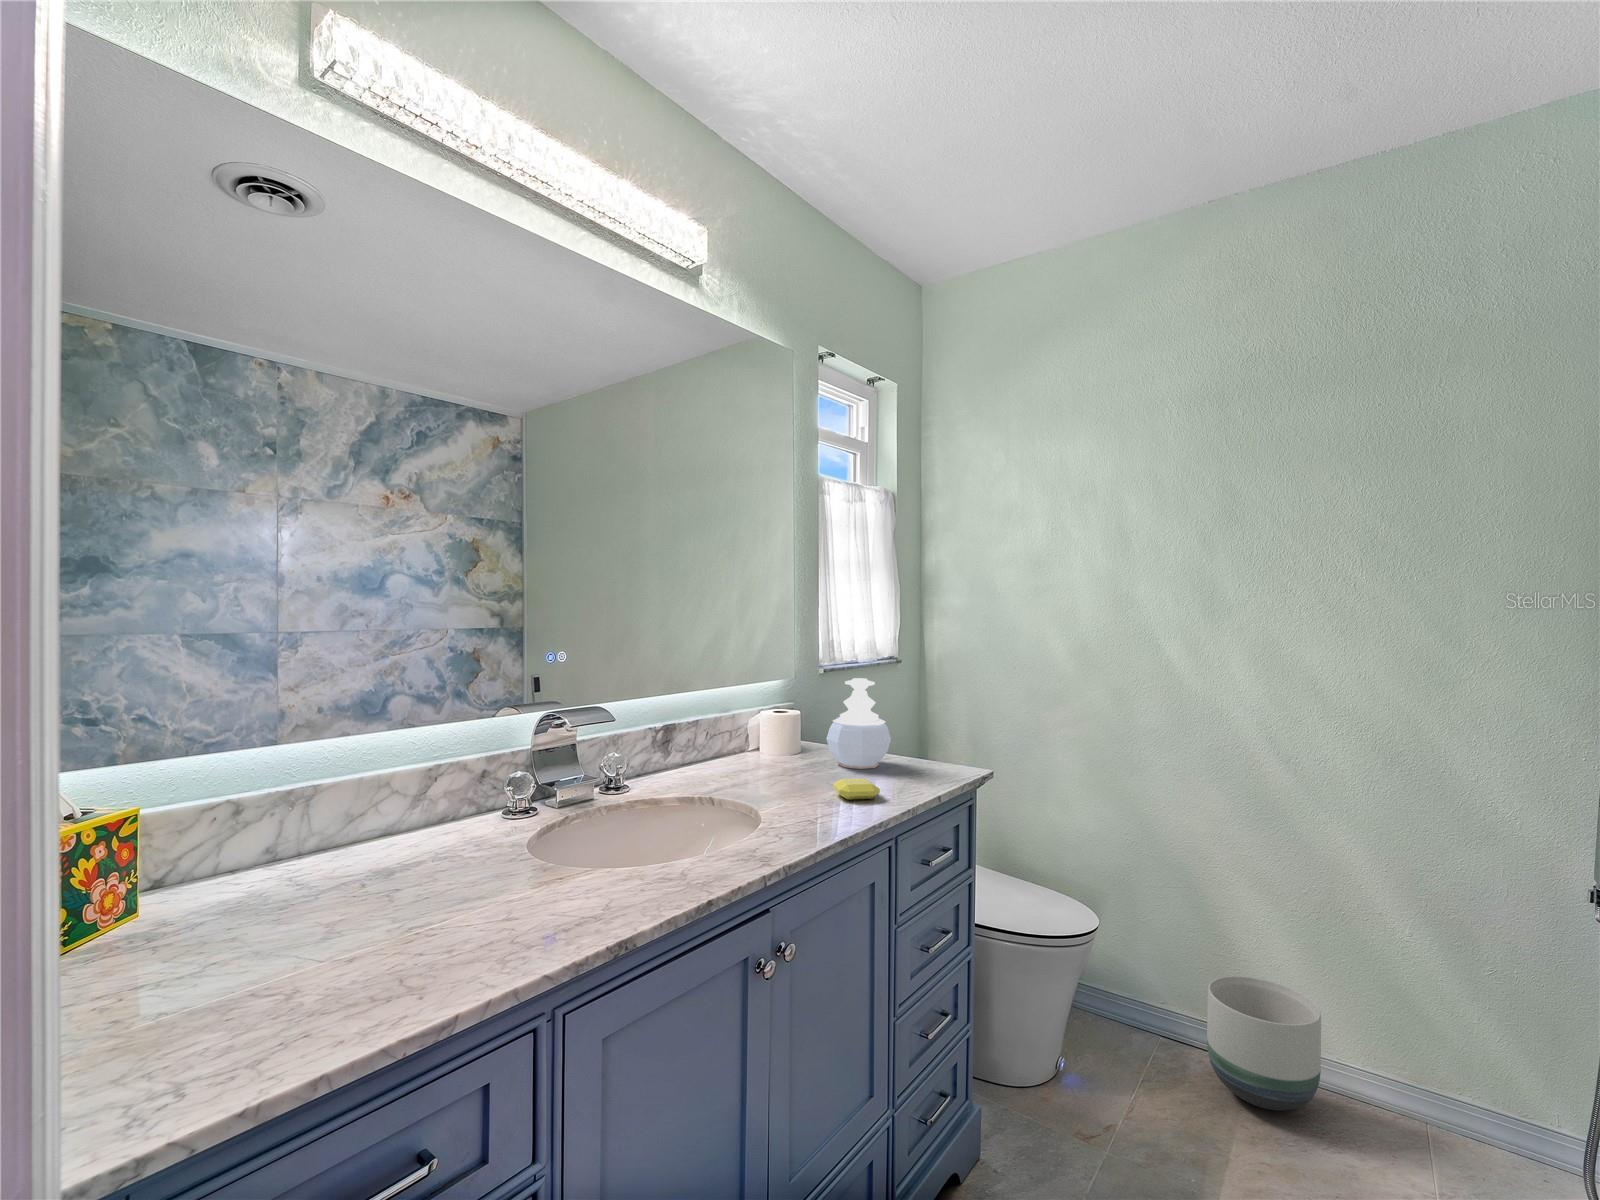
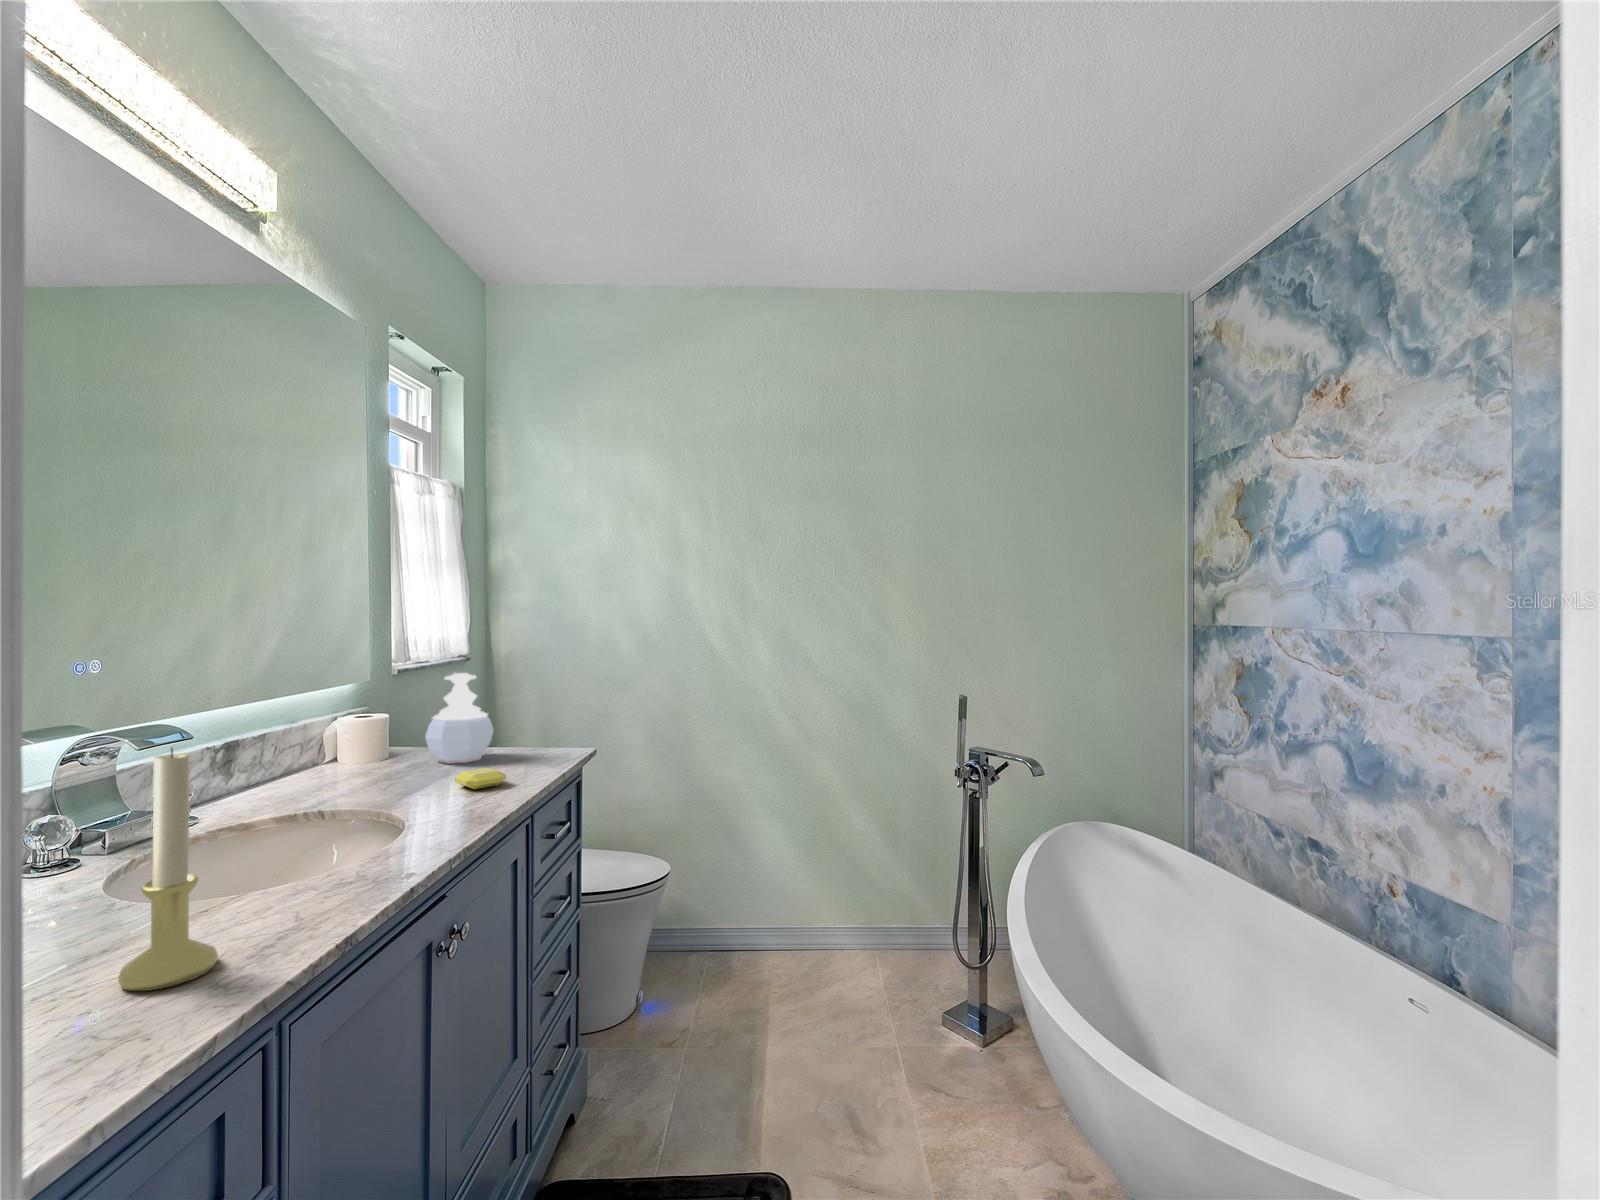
candle holder: none [470,734,542,942] -> present [118,748,218,991]
planter: present [1207,976,1321,1111] -> none [750,884,824,979]

